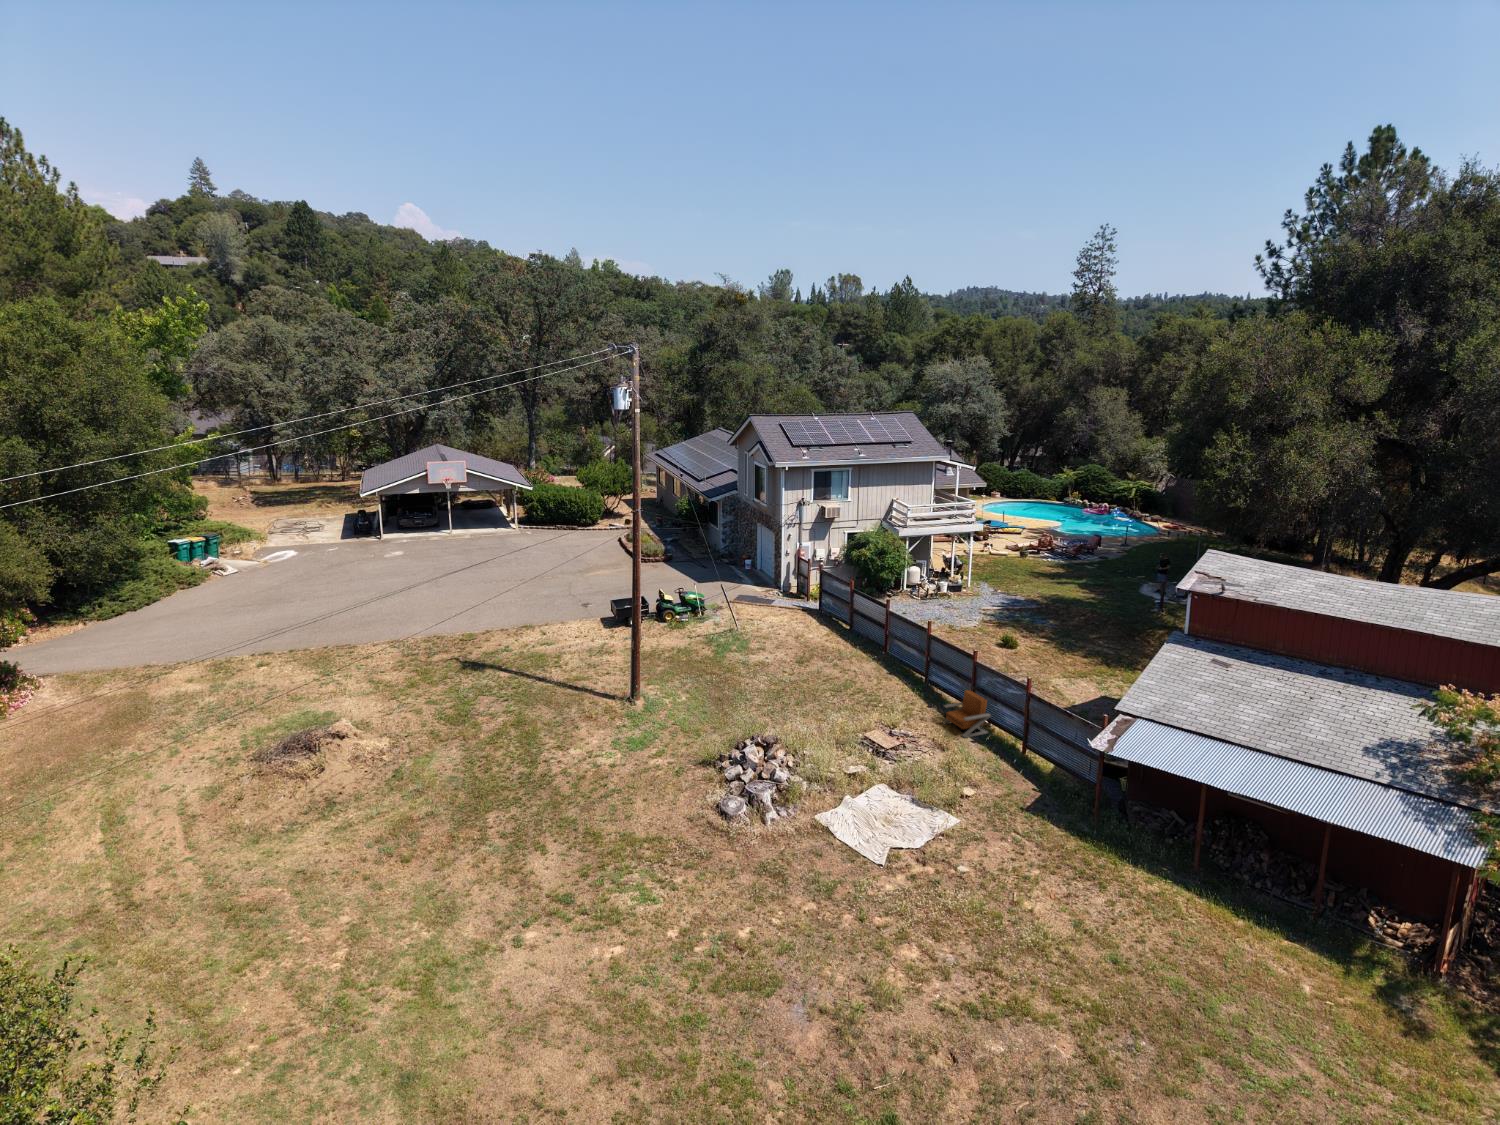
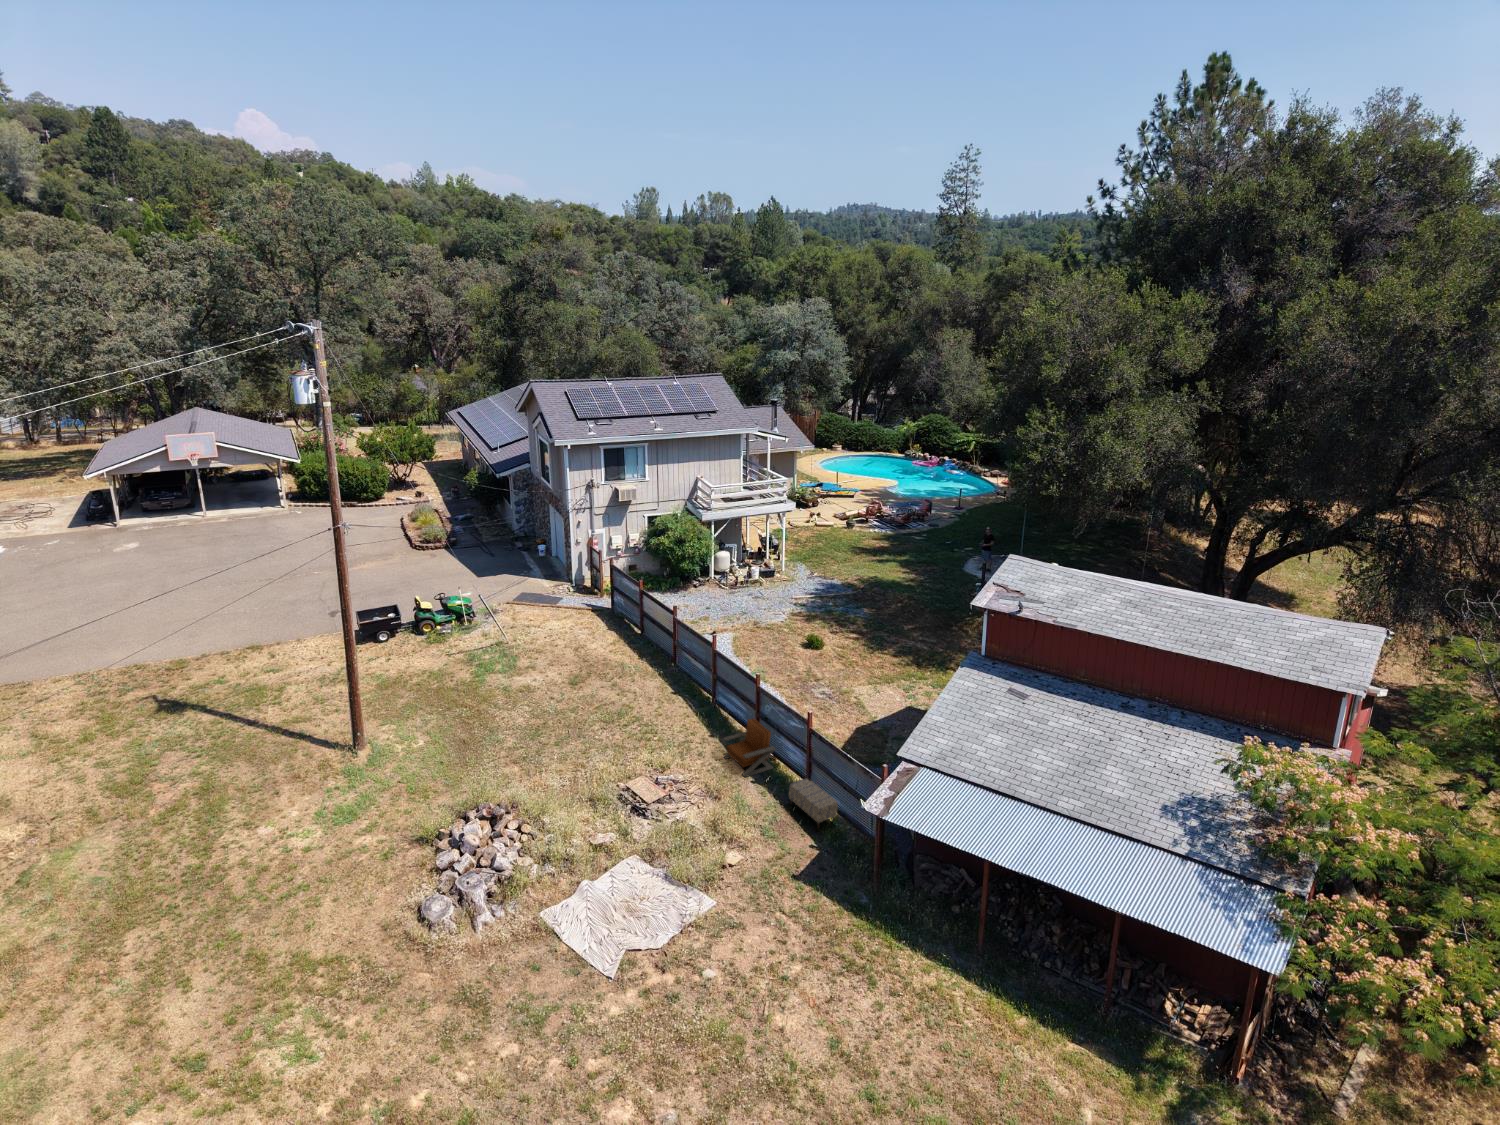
bench: none [1007,737,1054,777] -> present [789,778,838,828]

